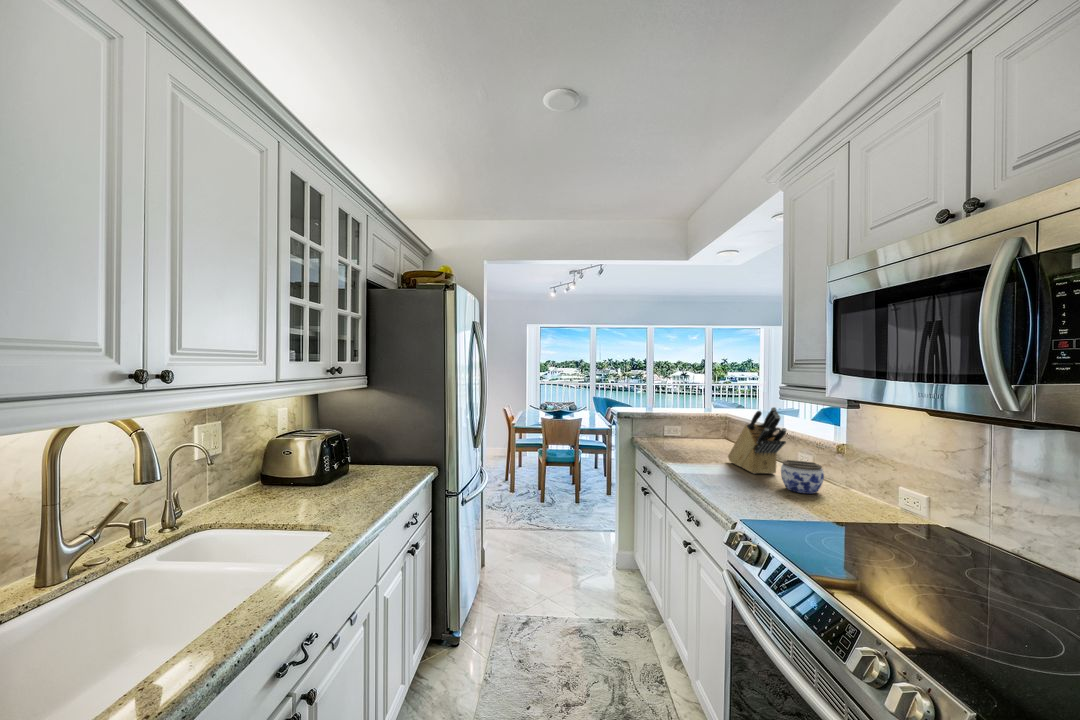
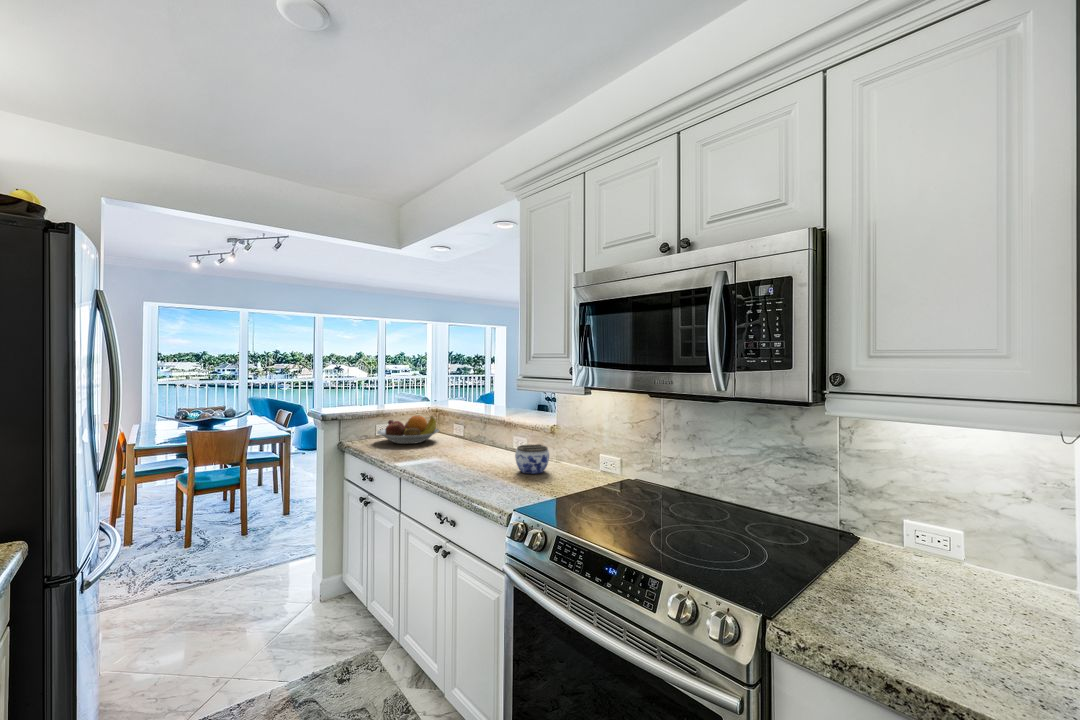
knife block: present [728,407,786,474] -> none [456,397,515,463]
fruit bowl: none [662,420,722,446] -> present [377,415,439,444]

